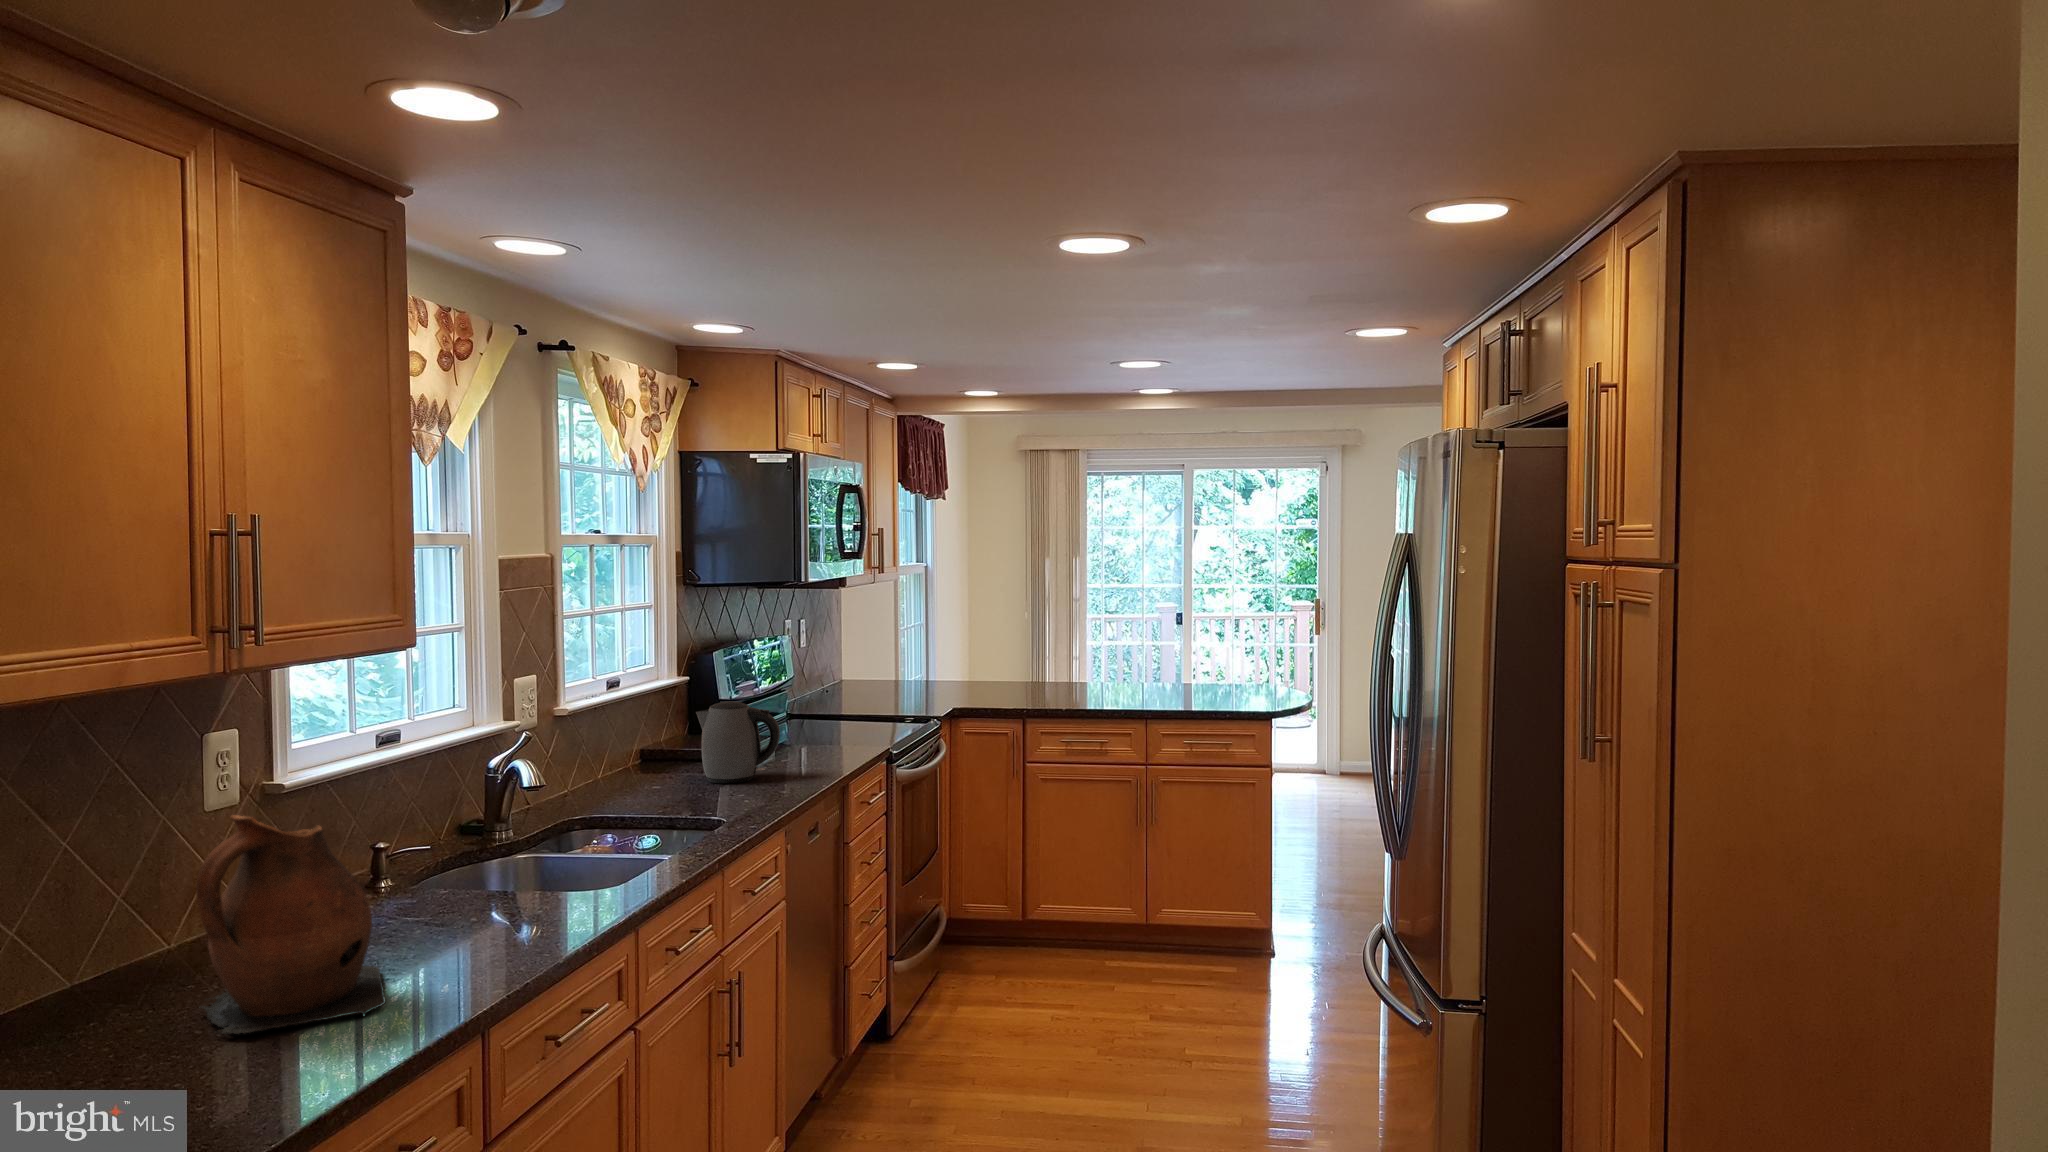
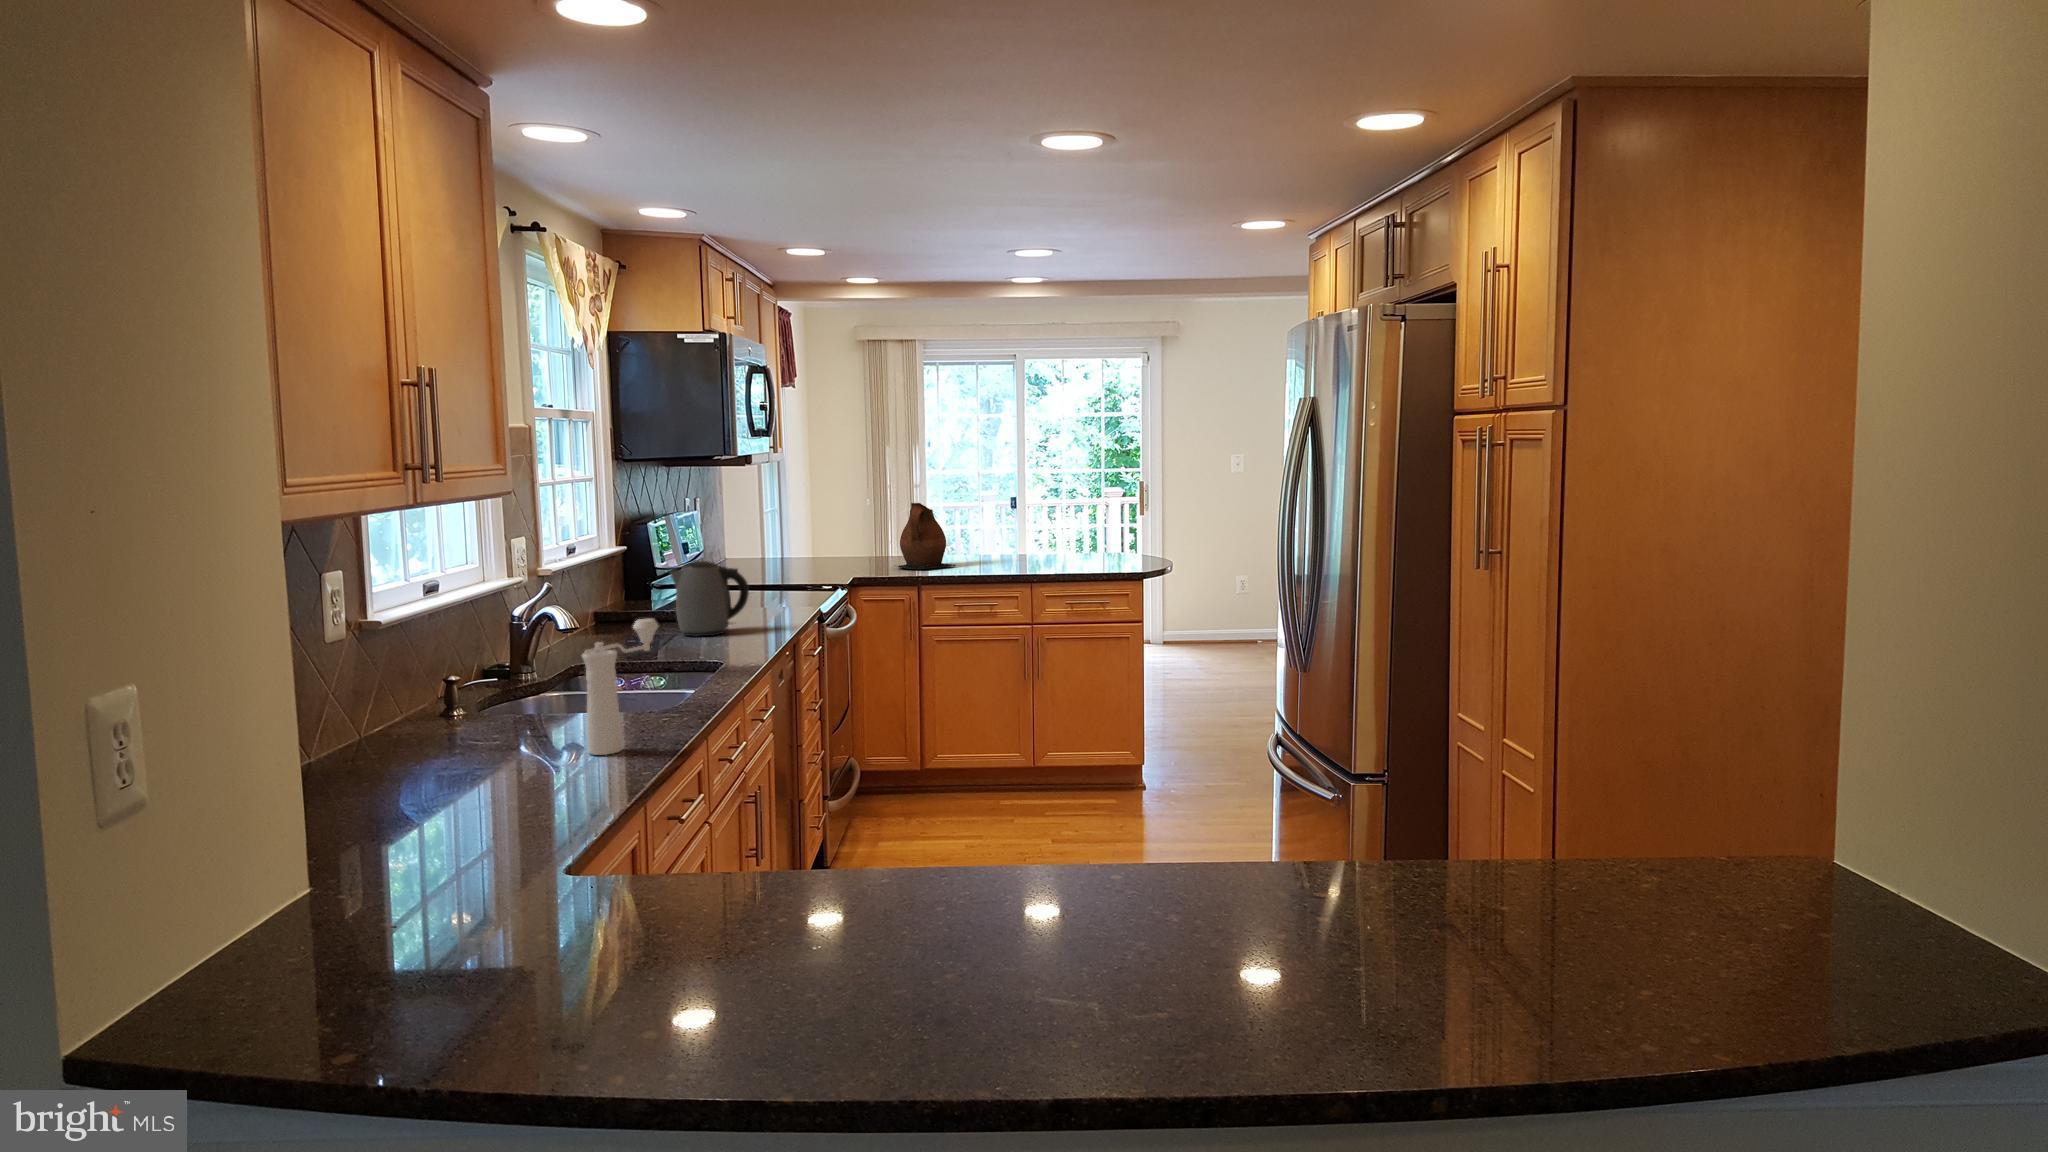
pepper mill: none [442,799,545,960] -> present [582,619,658,755]
ceramic pitcher: present [196,815,386,1034] -> present [898,503,955,569]

